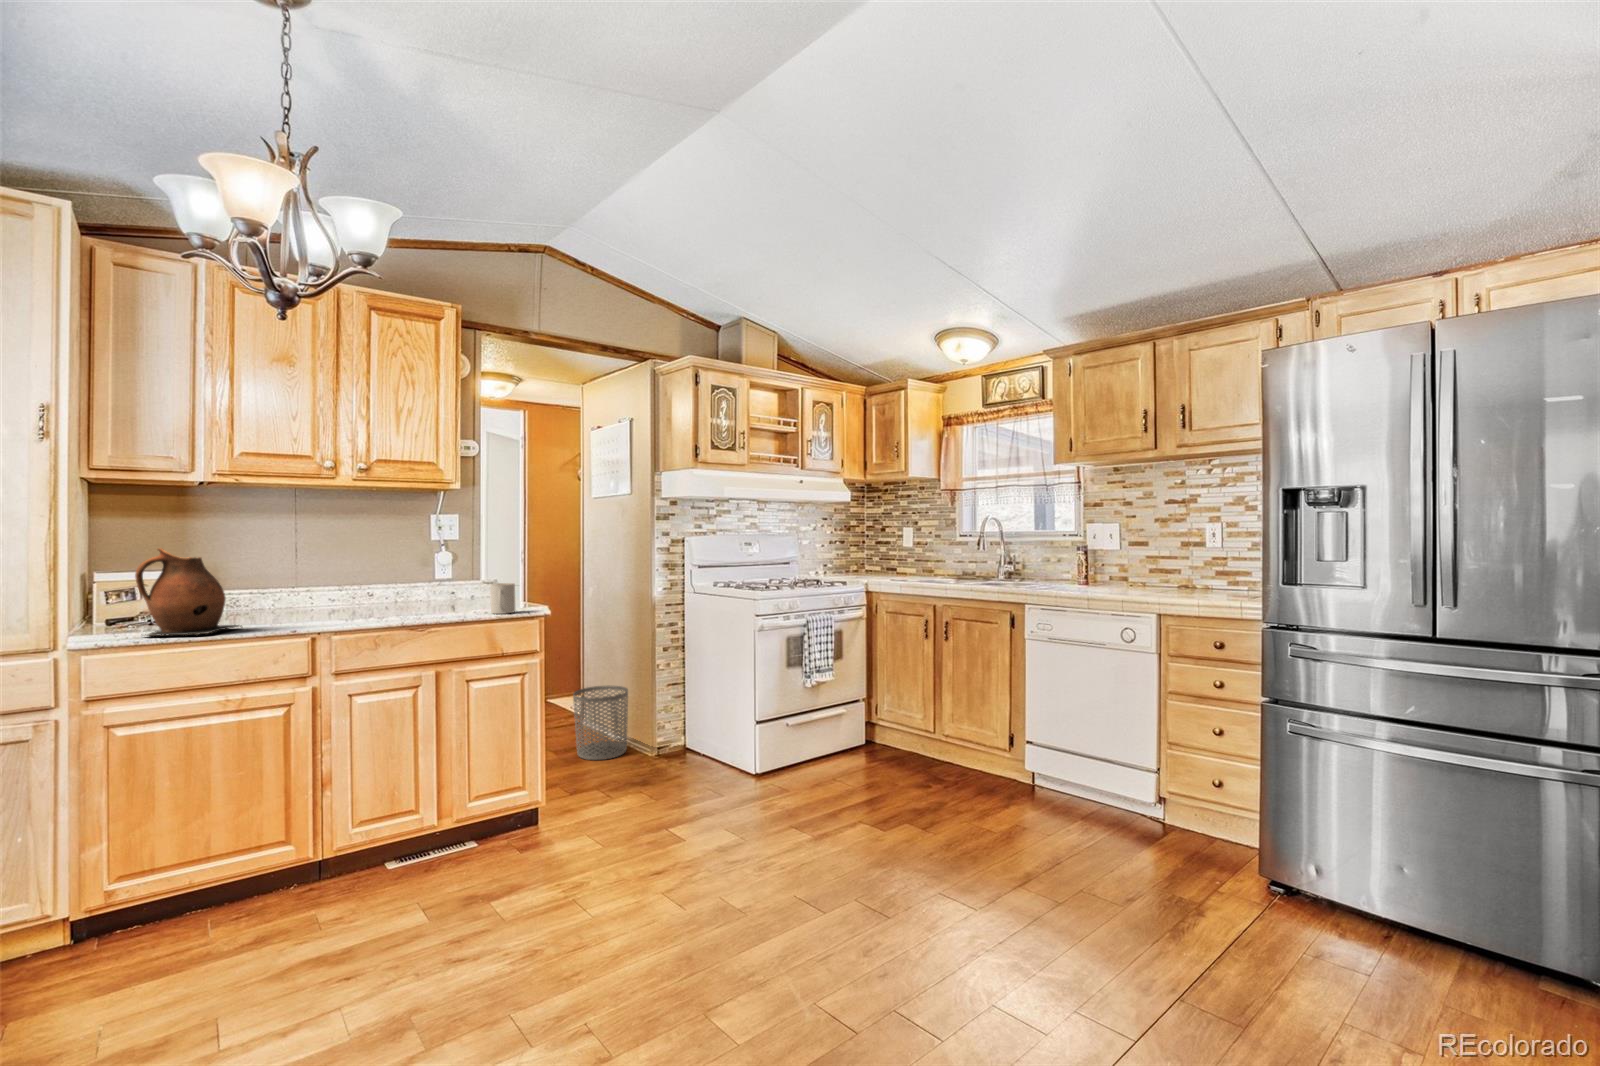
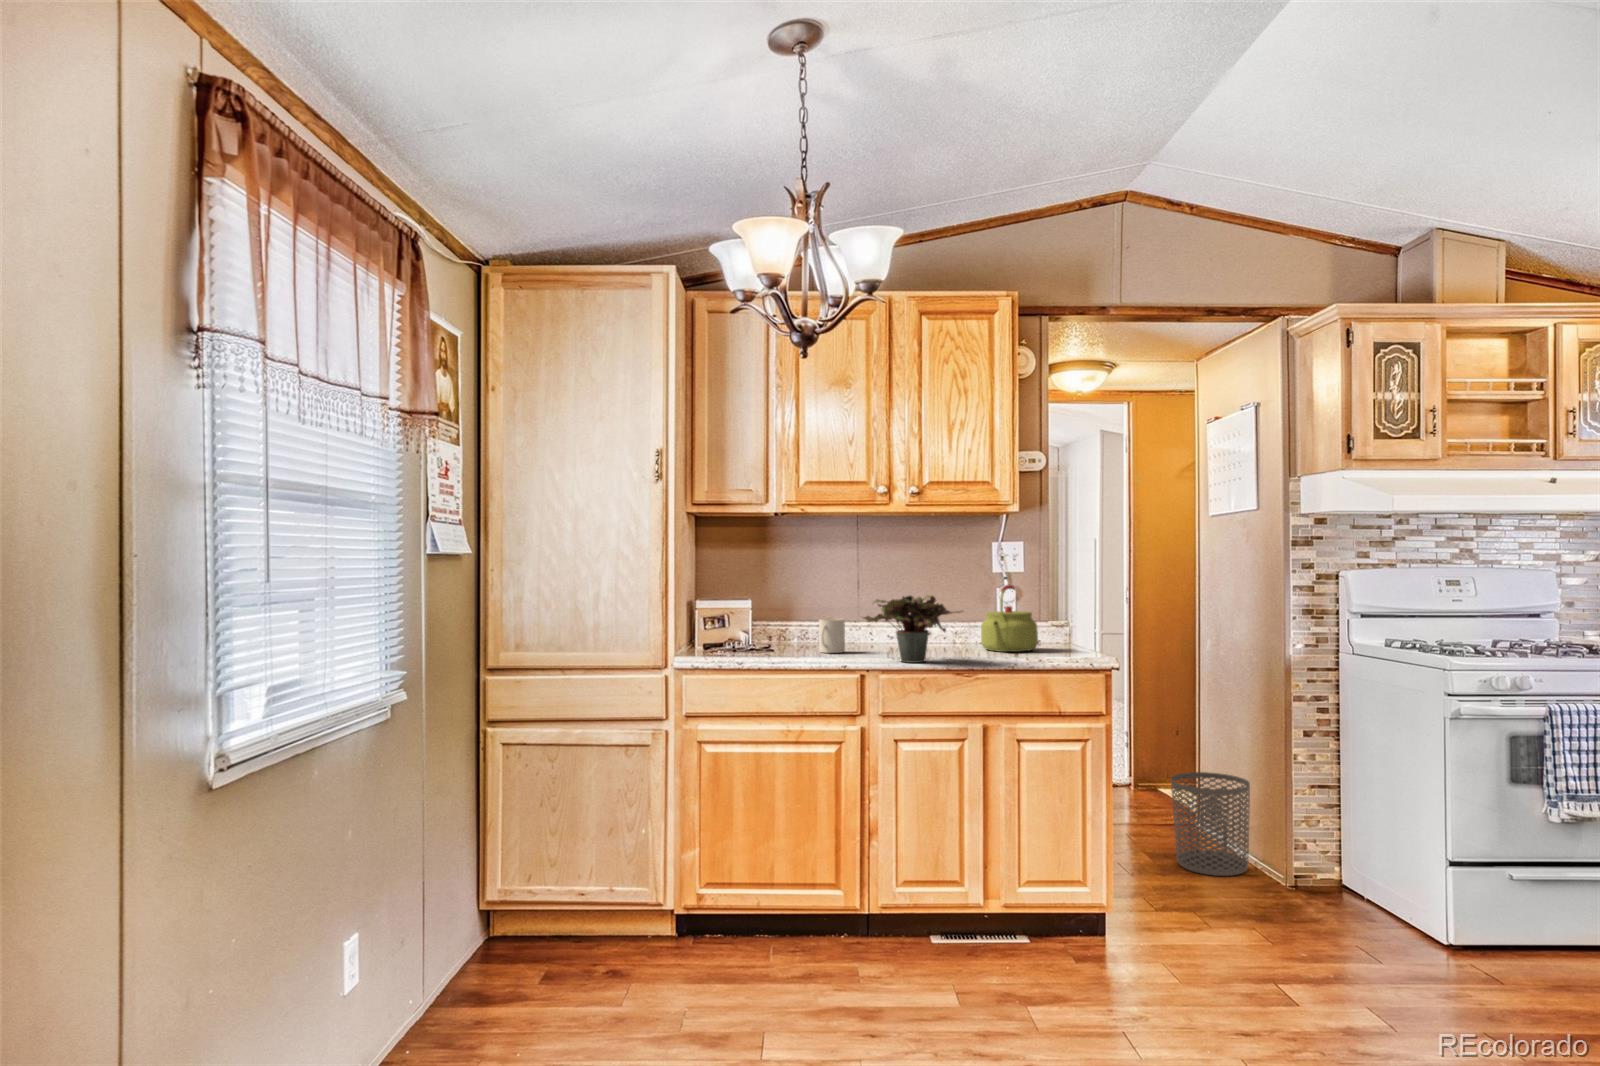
ceramic pitcher: present [135,548,241,636] -> none [723,577,803,663]
kettle: none [423,551,475,608] -> present [981,585,1038,652]
potted plant: none [309,561,419,623] -> present [863,595,961,663]
mug: present [490,583,515,614] -> present [819,618,845,653]

